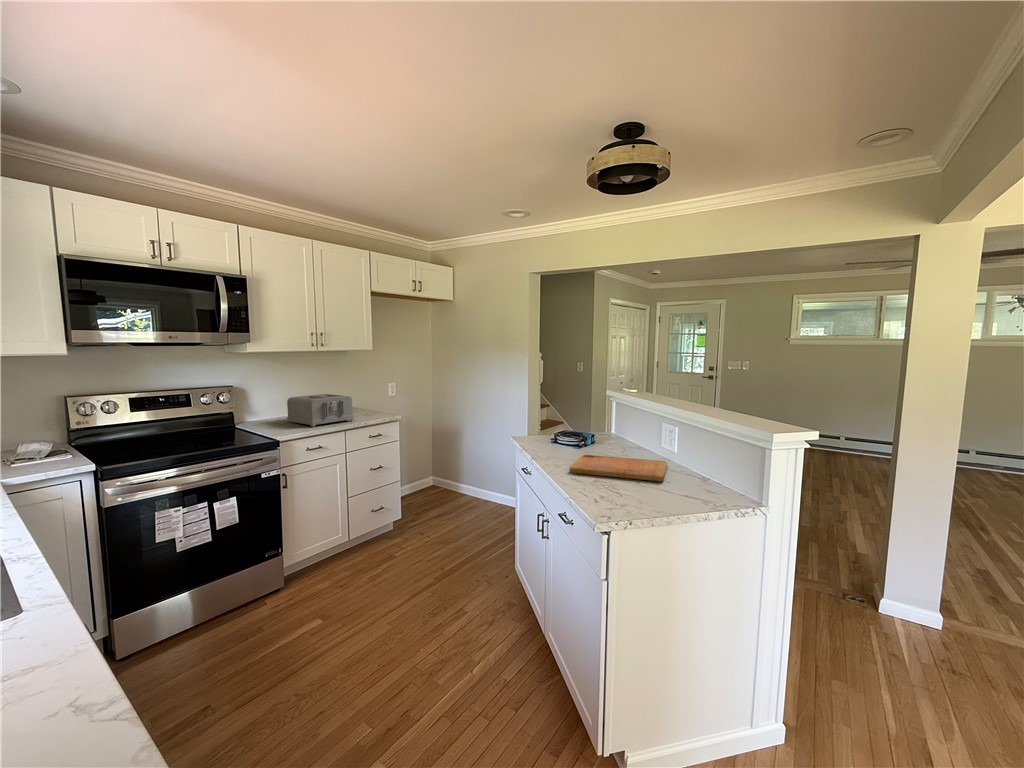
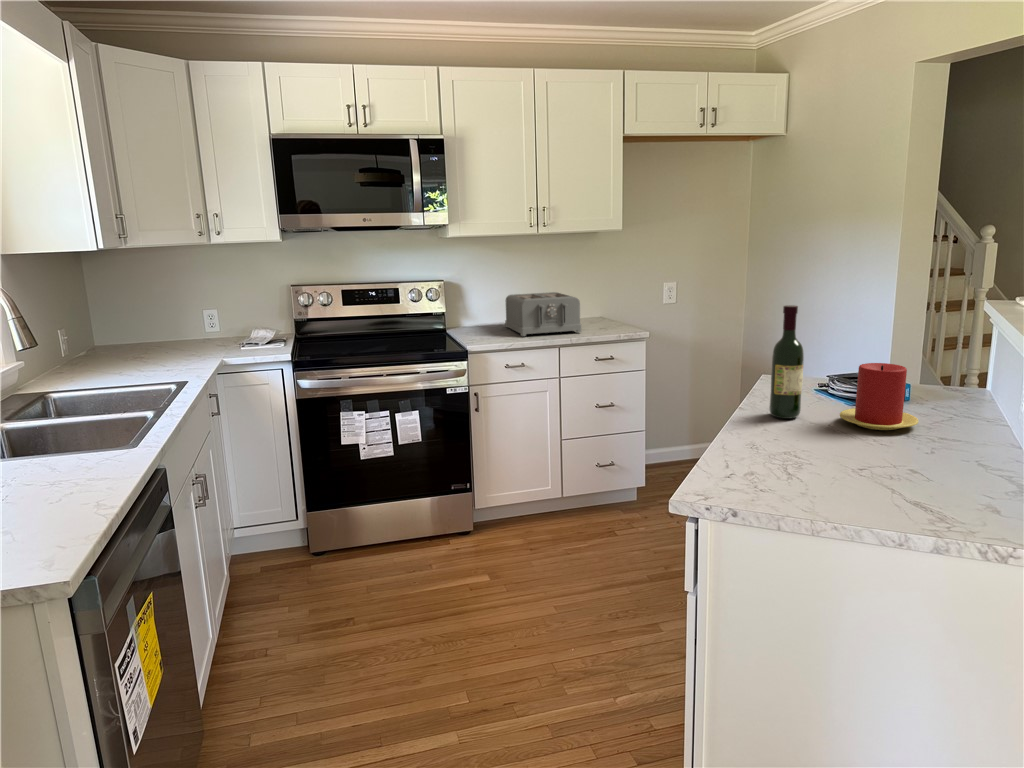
wine bottle: none [547,387,564,451] -> present [769,305,804,419]
candle: none [582,415,620,449] -> present [840,363,918,430]
cutting board: present [569,455,667,481] -> none [739,432,947,503]

